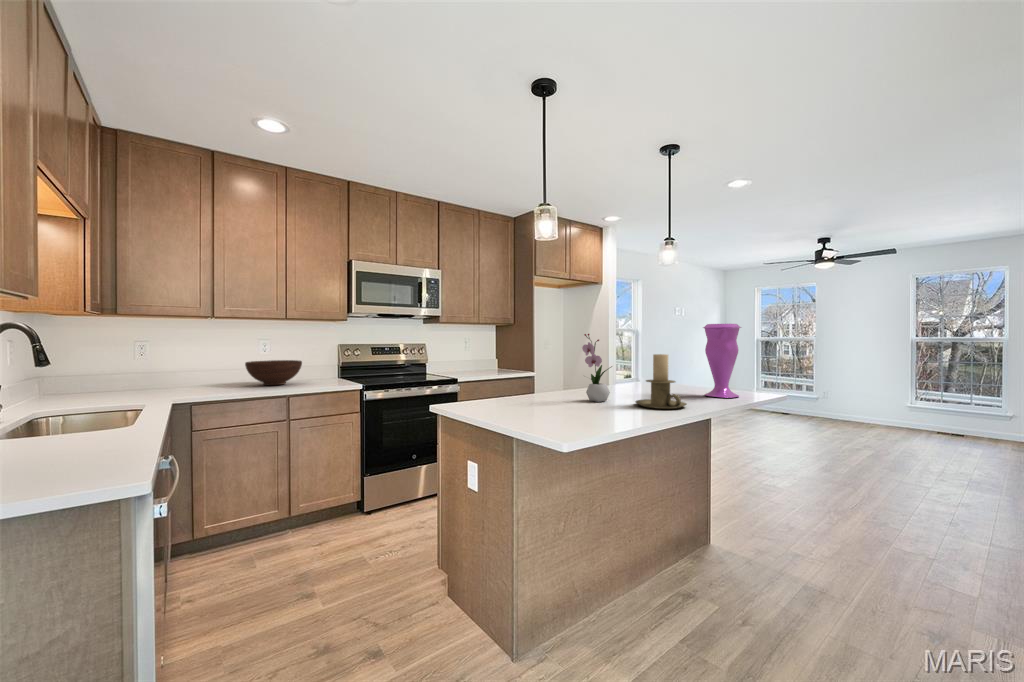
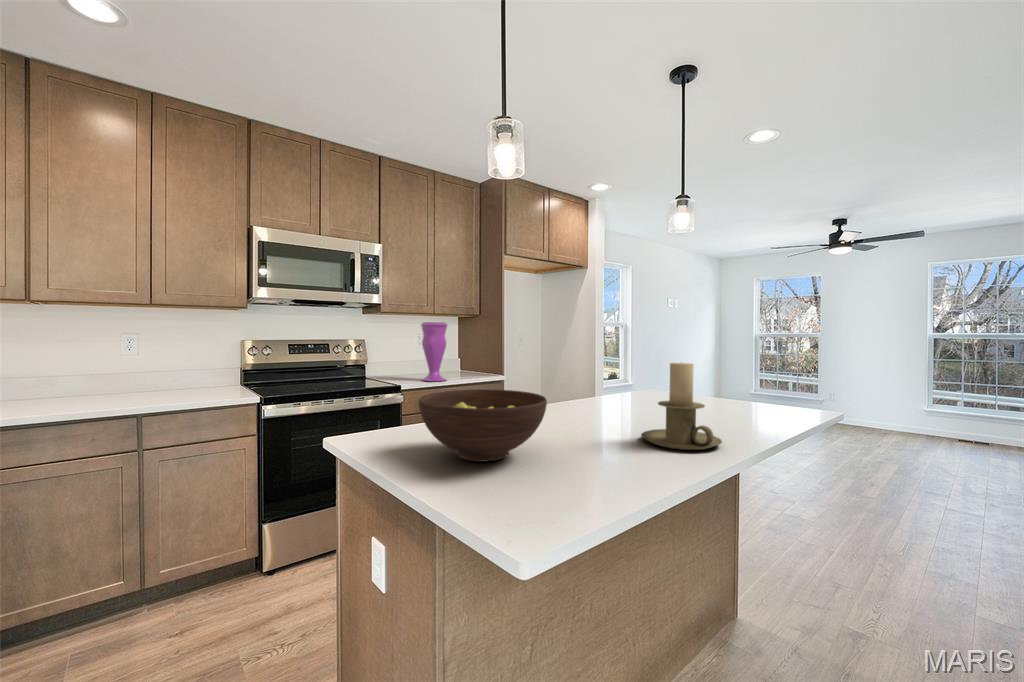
vase: present [703,324,741,398] -> present [421,322,448,381]
flower arrangement: present [582,334,612,402] -> none [561,330,607,433]
fruit bowl: present [245,360,302,385] -> present [419,389,547,462]

